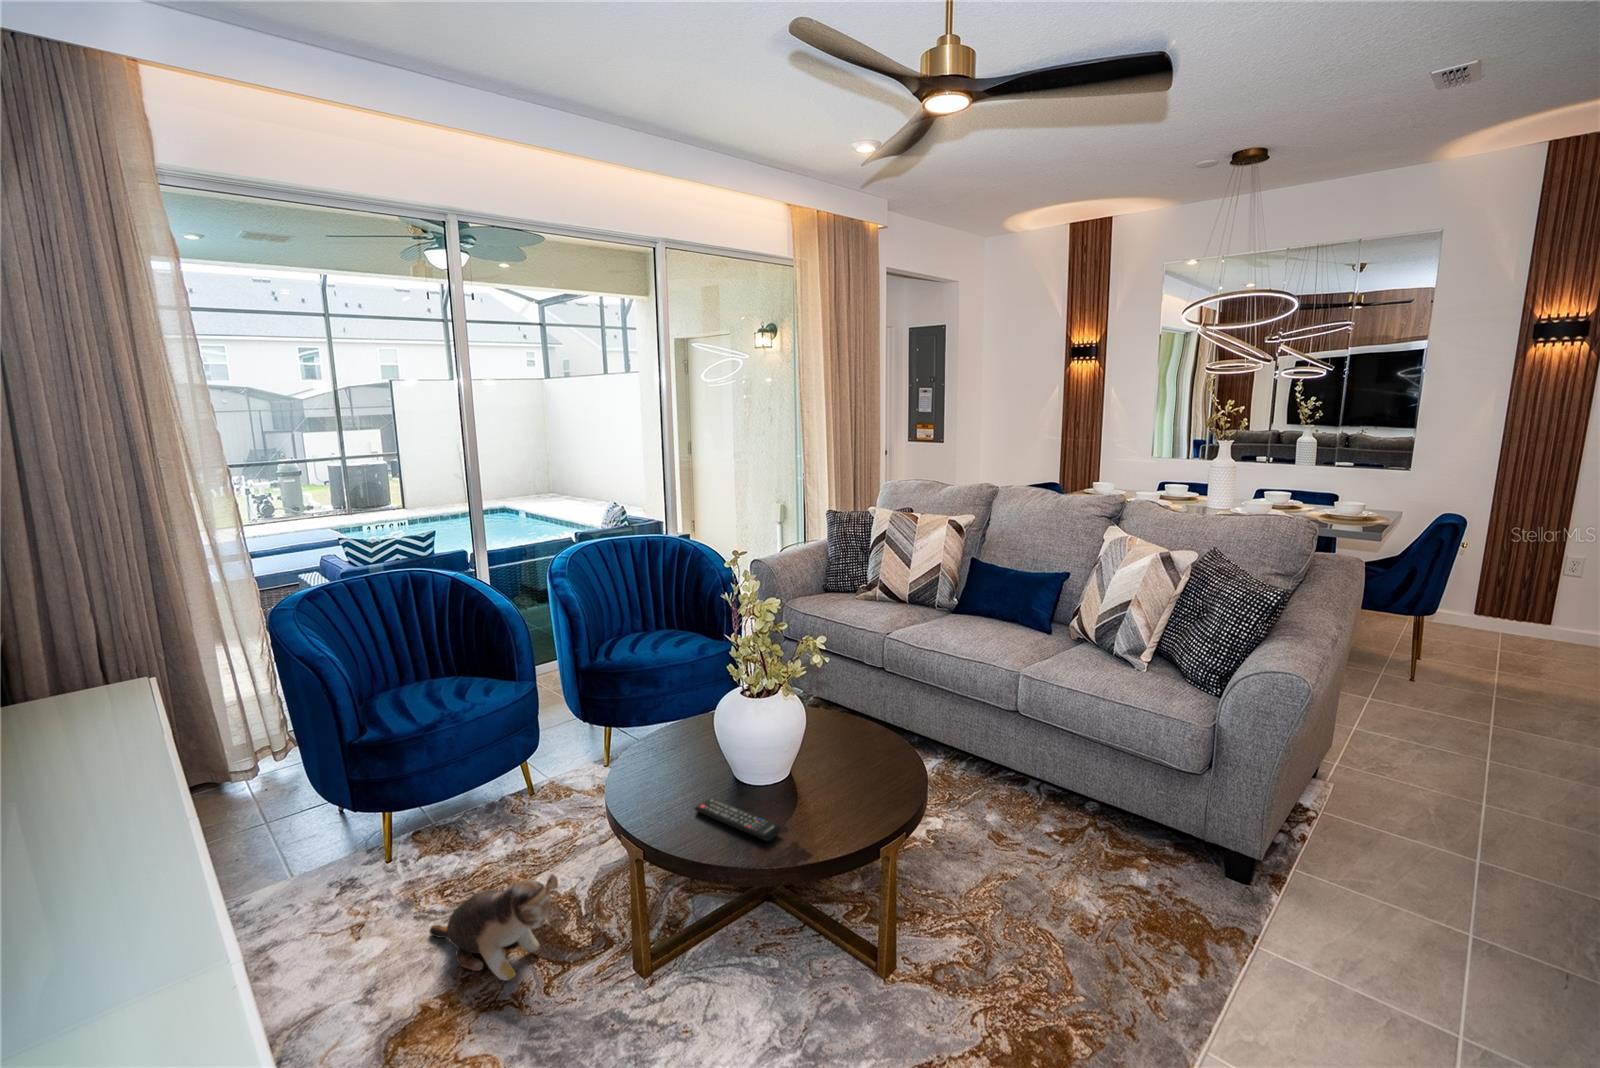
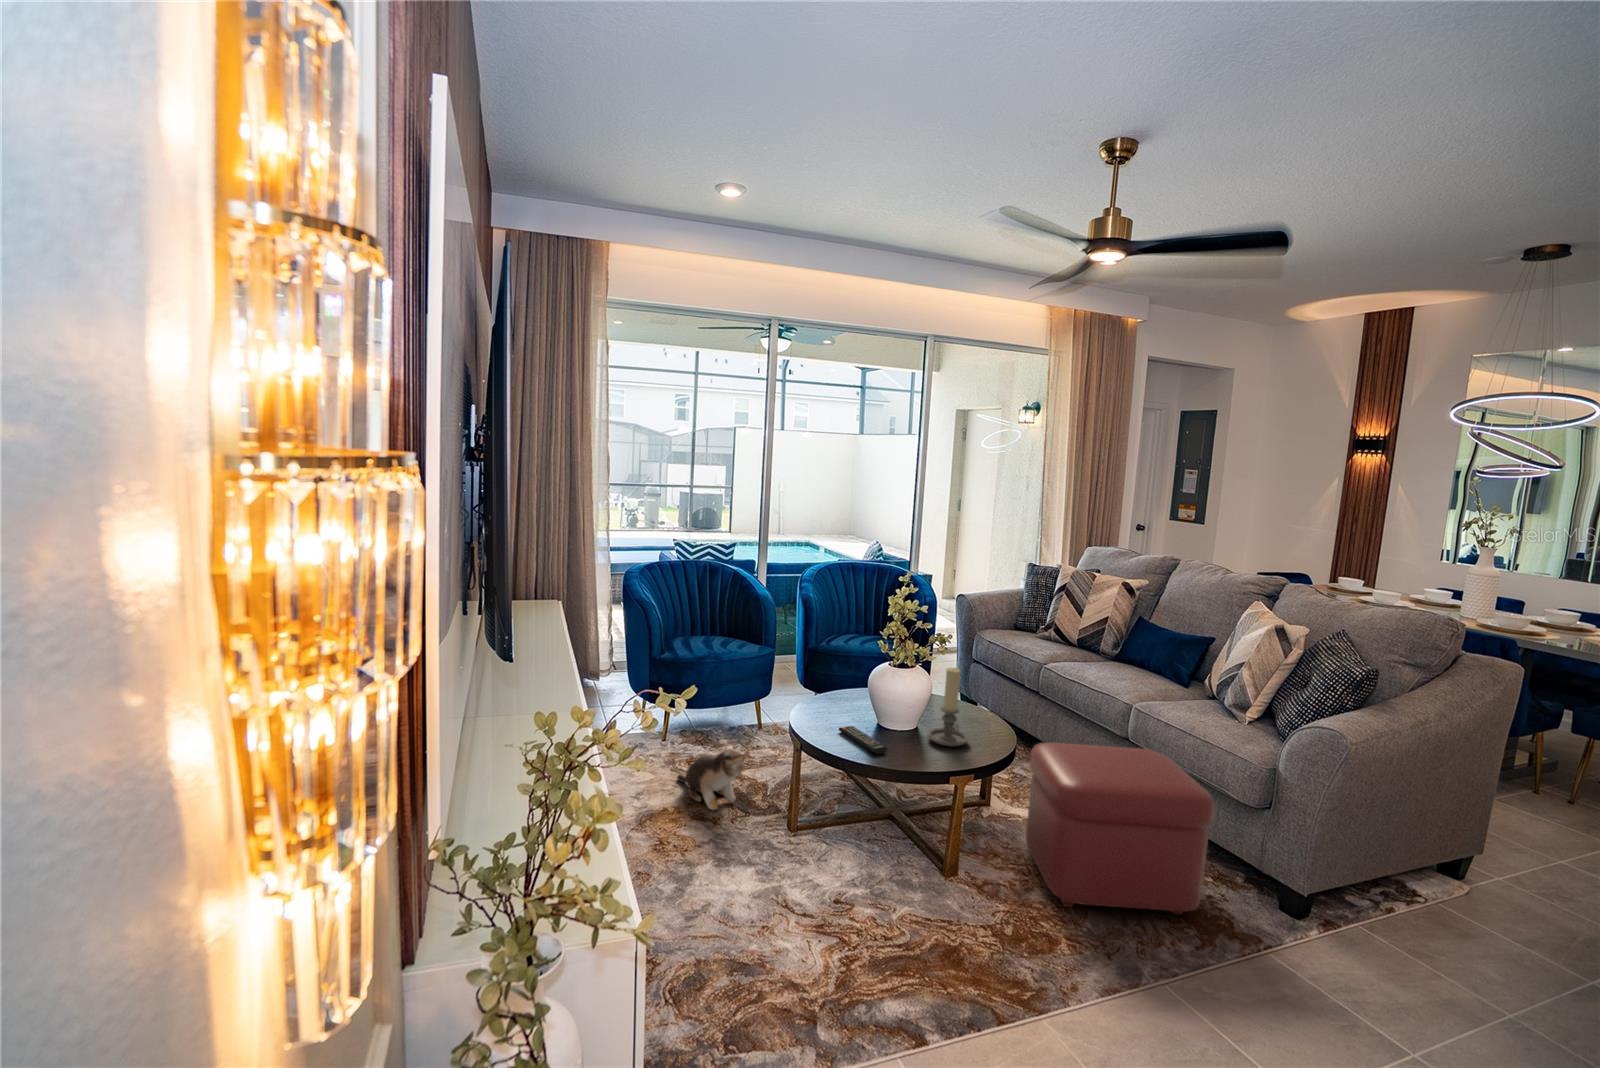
candle holder: none [817,684,874,795] -> present [927,668,969,746]
ottoman: none [949,730,1192,972] -> present [1026,743,1215,915]

